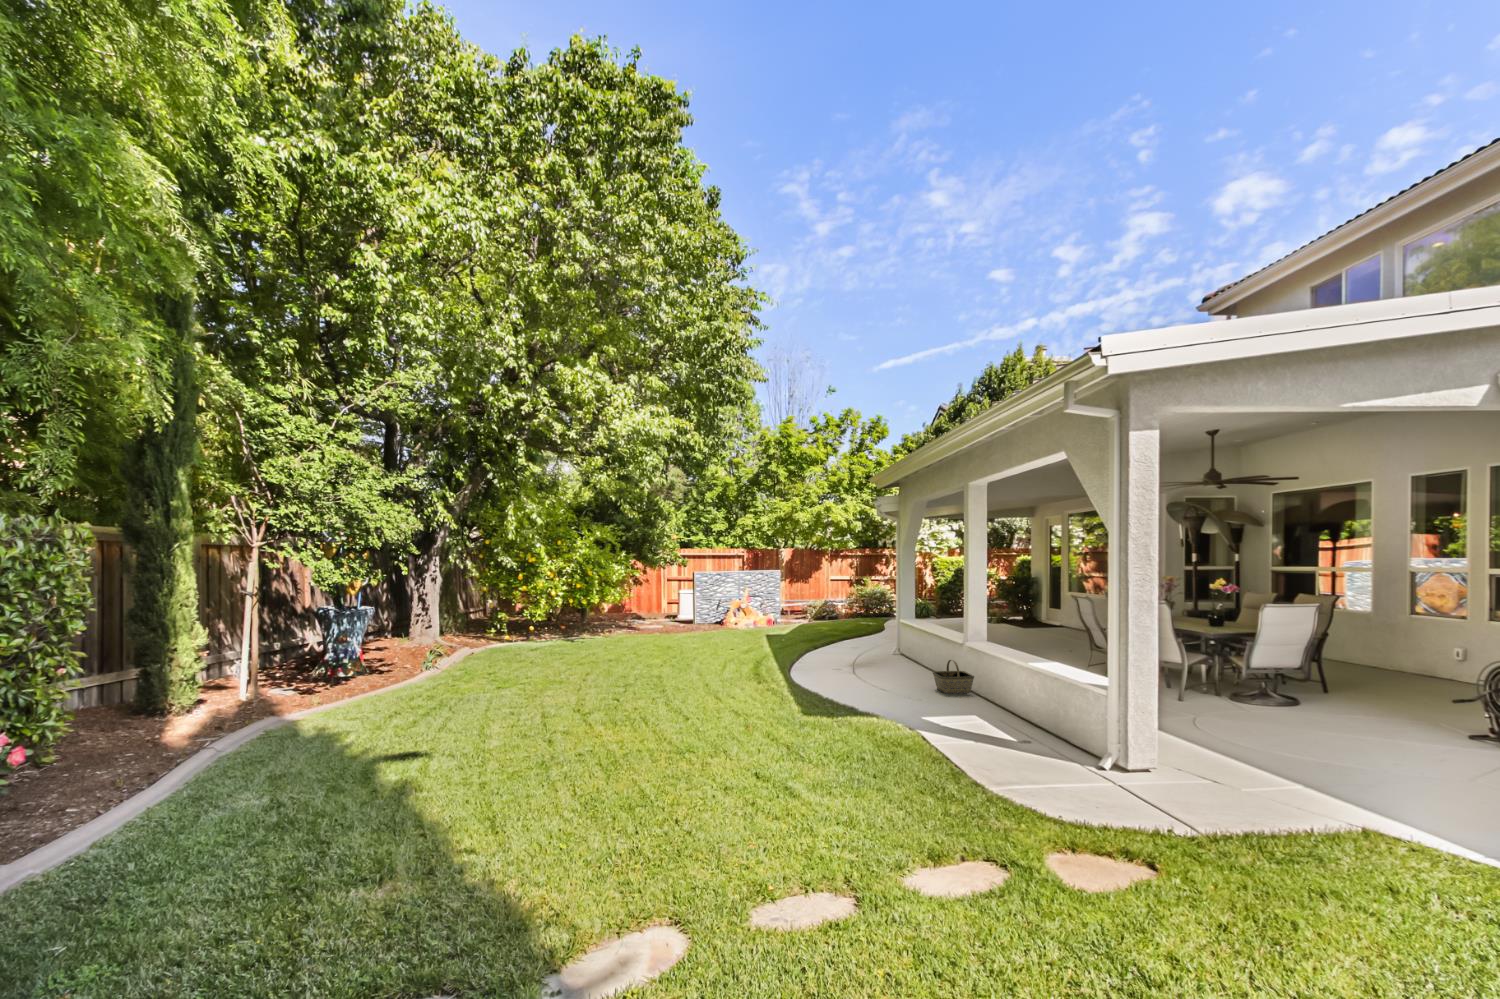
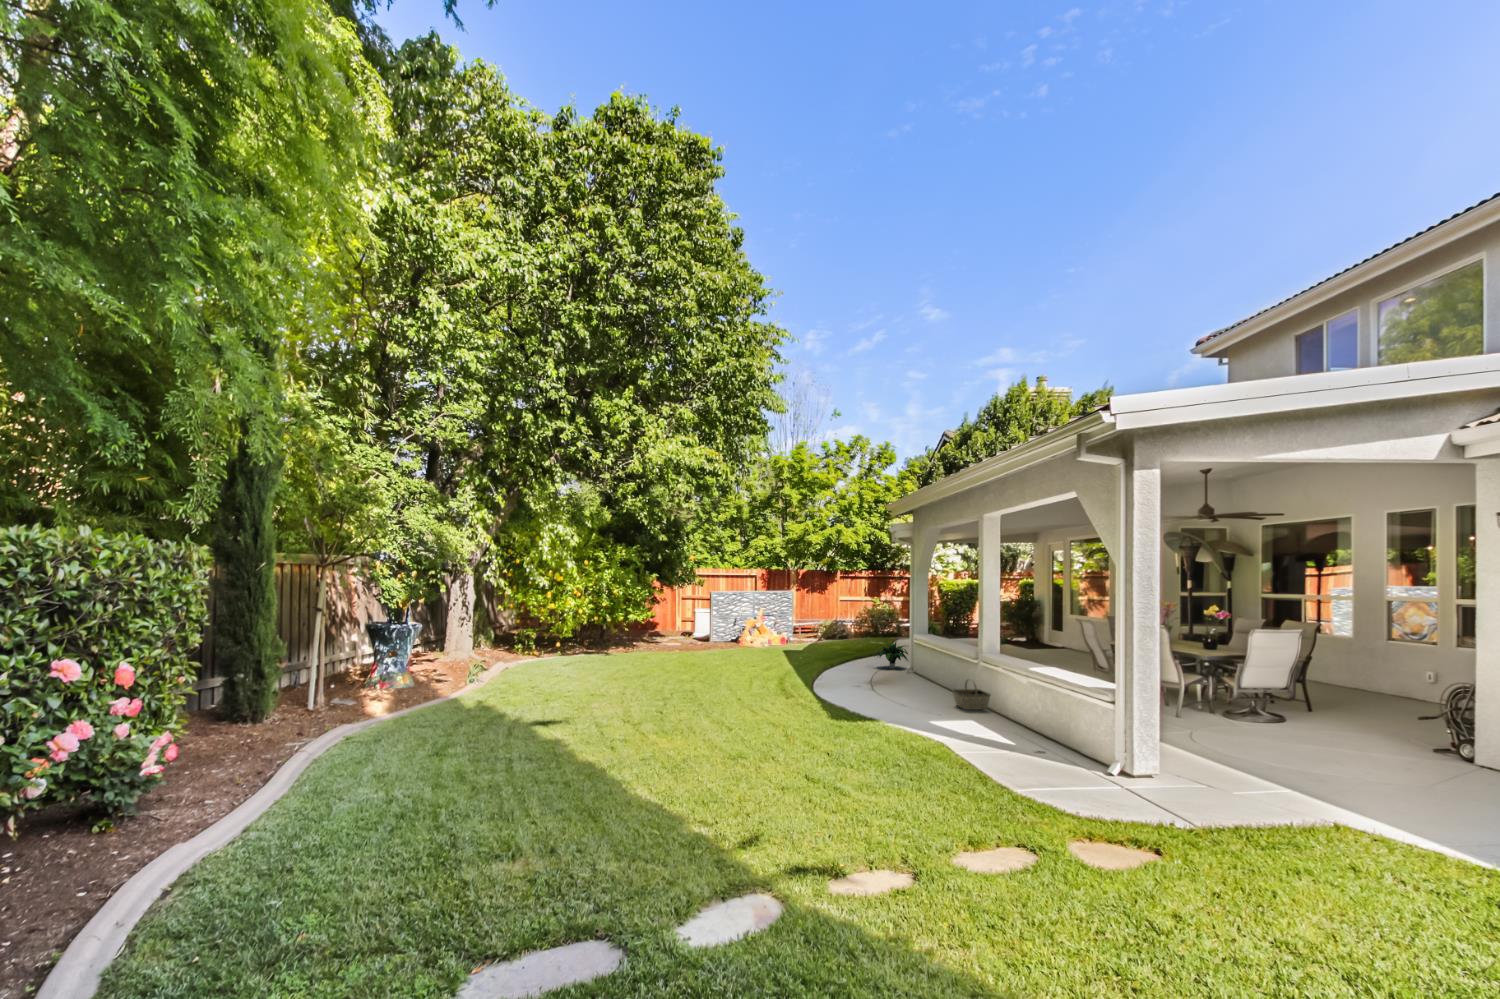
potted plant: none [857,619,895,649] -> present [875,642,908,669]

